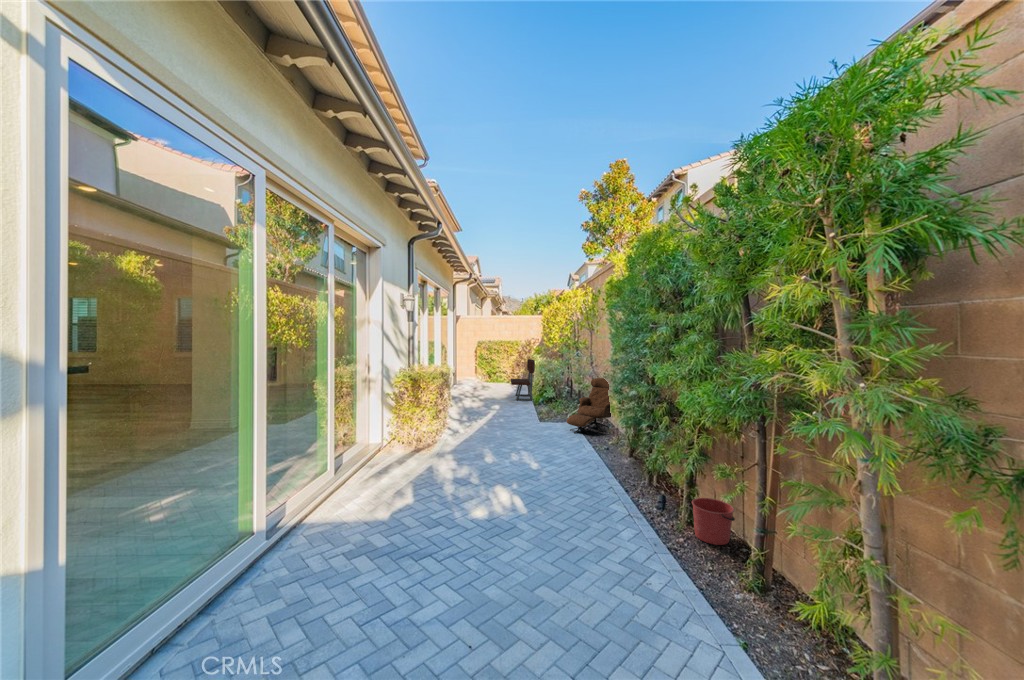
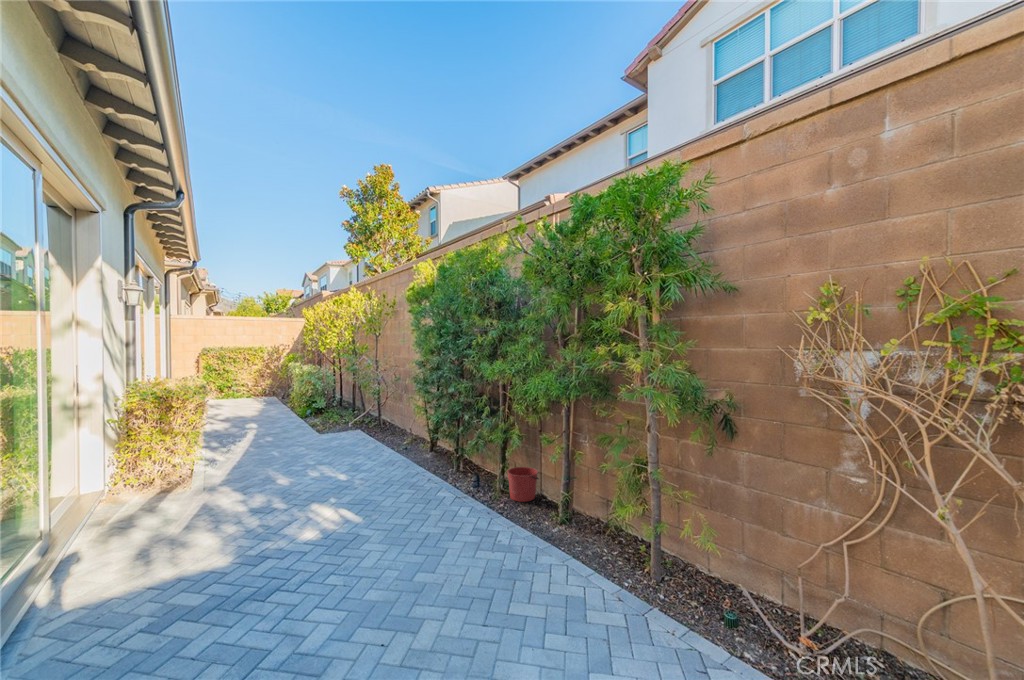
bench: present [511,359,535,401] -> none [261,368,295,416]
lounge chair: present [567,378,611,434] -> none [353,381,403,440]

